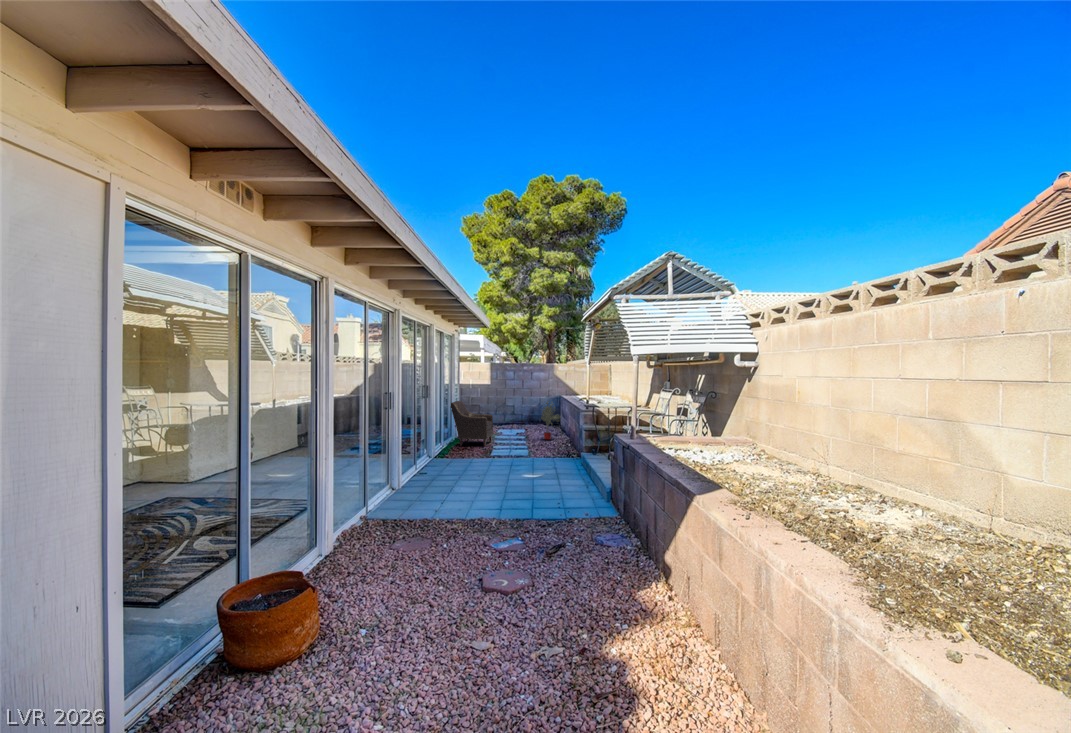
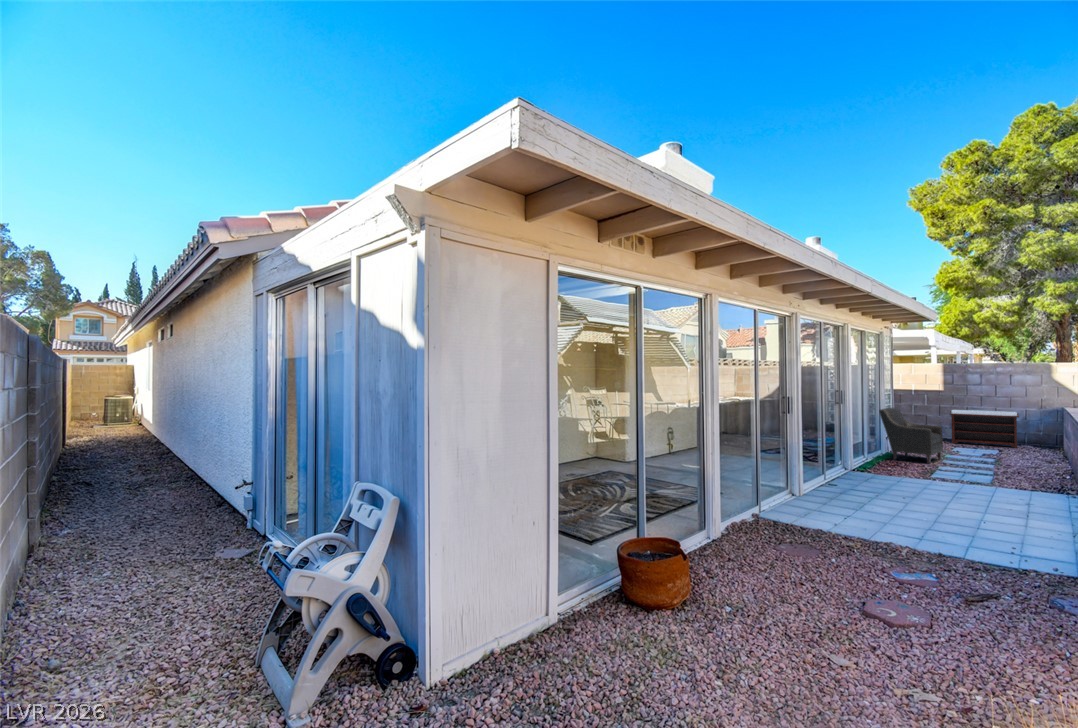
bench: none [493,401,533,428] -> present [950,410,1019,448]
potted tree: present [541,402,560,440] -> none [1023,413,1064,467]

